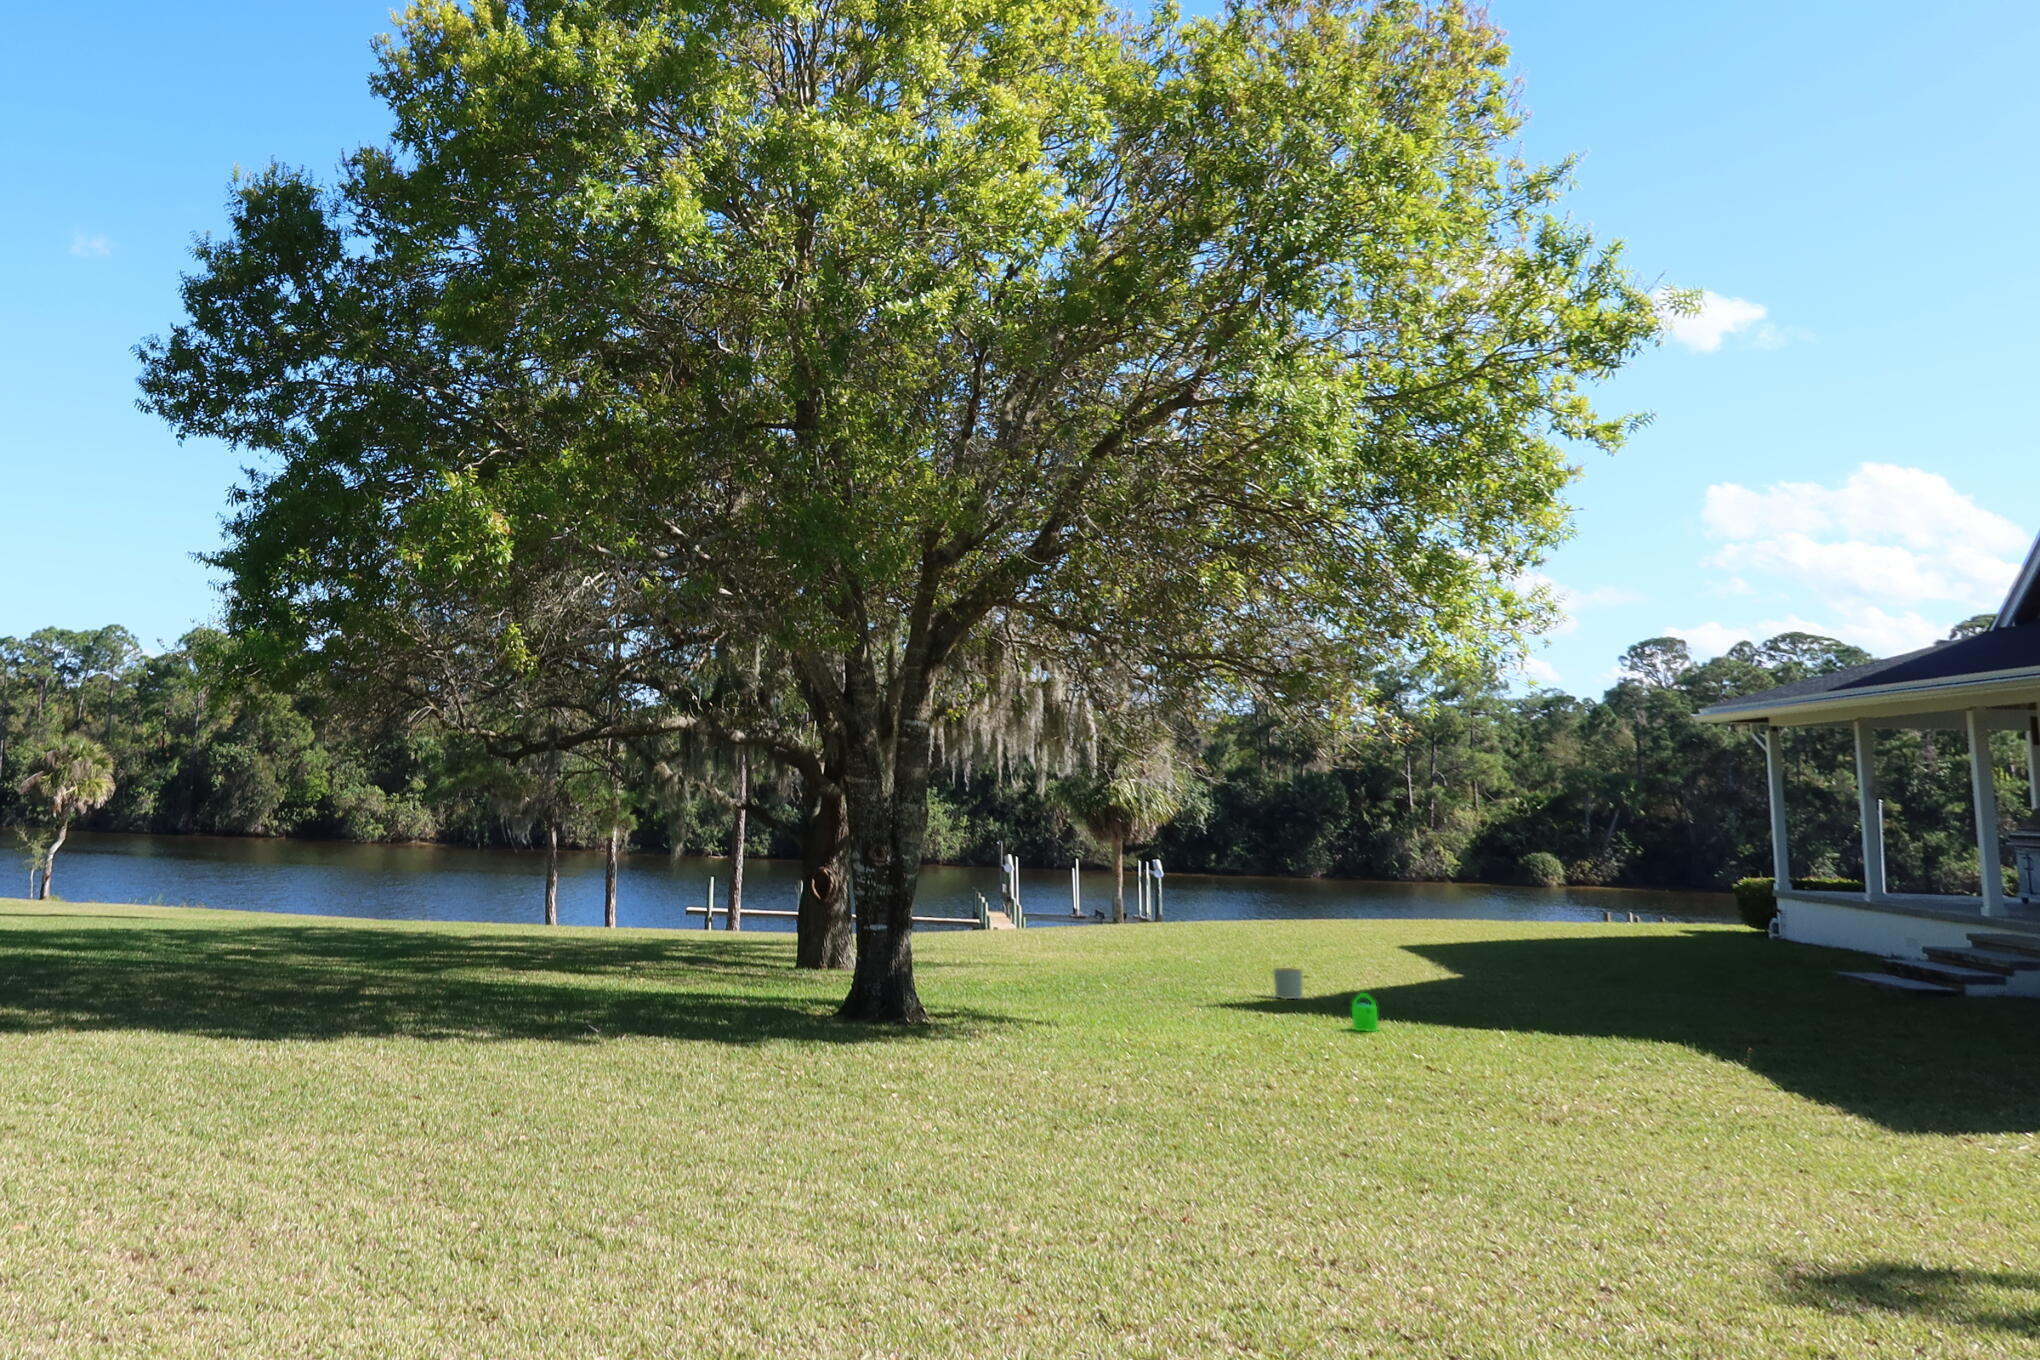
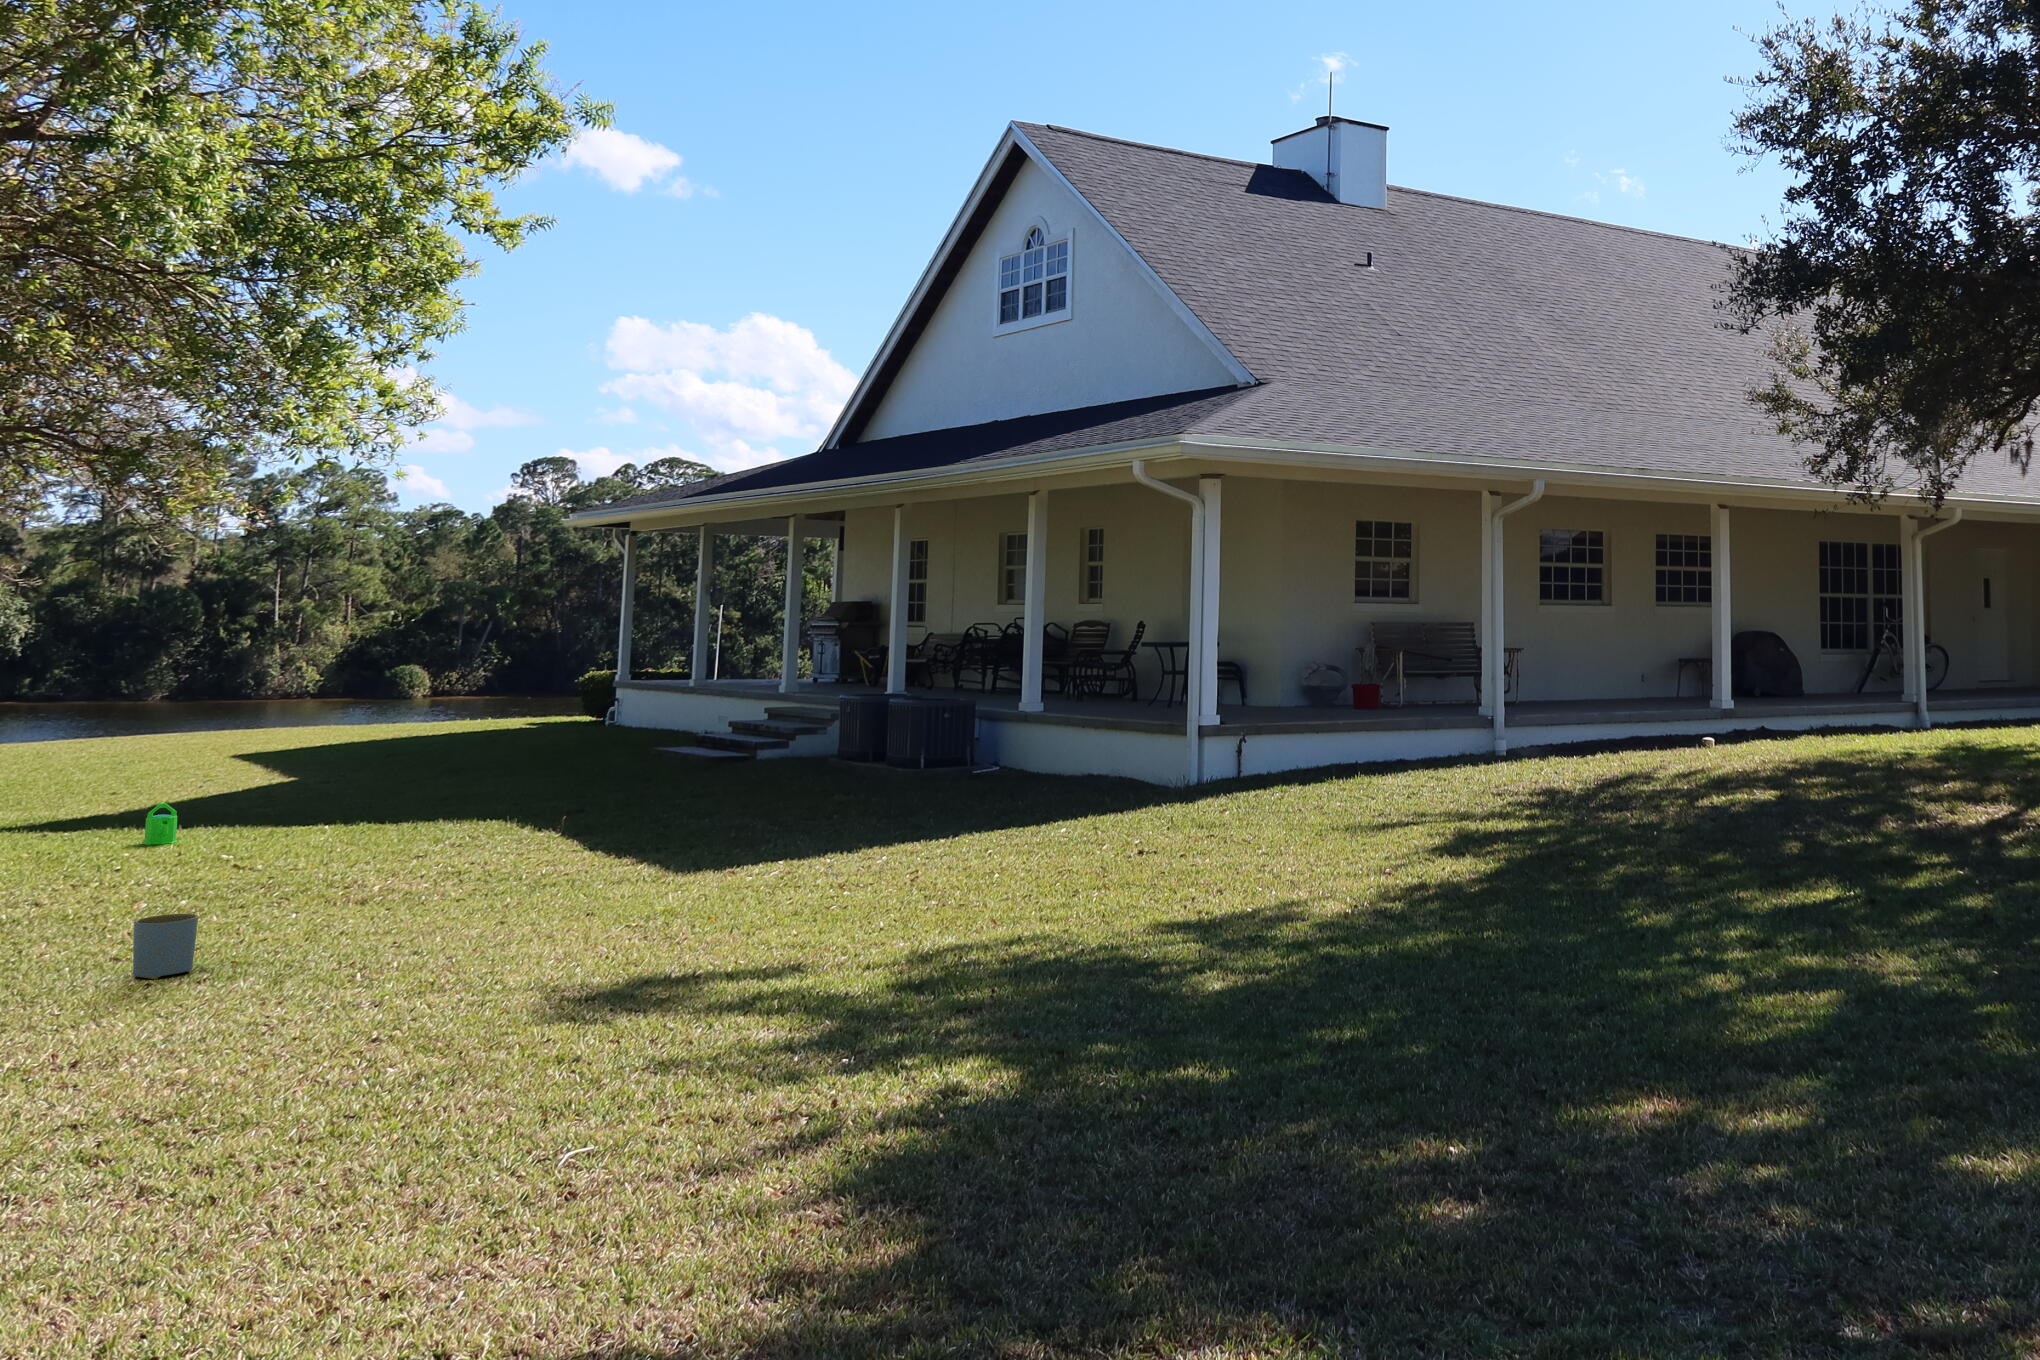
planter: present [1274,968,1302,999] -> present [133,914,198,979]

